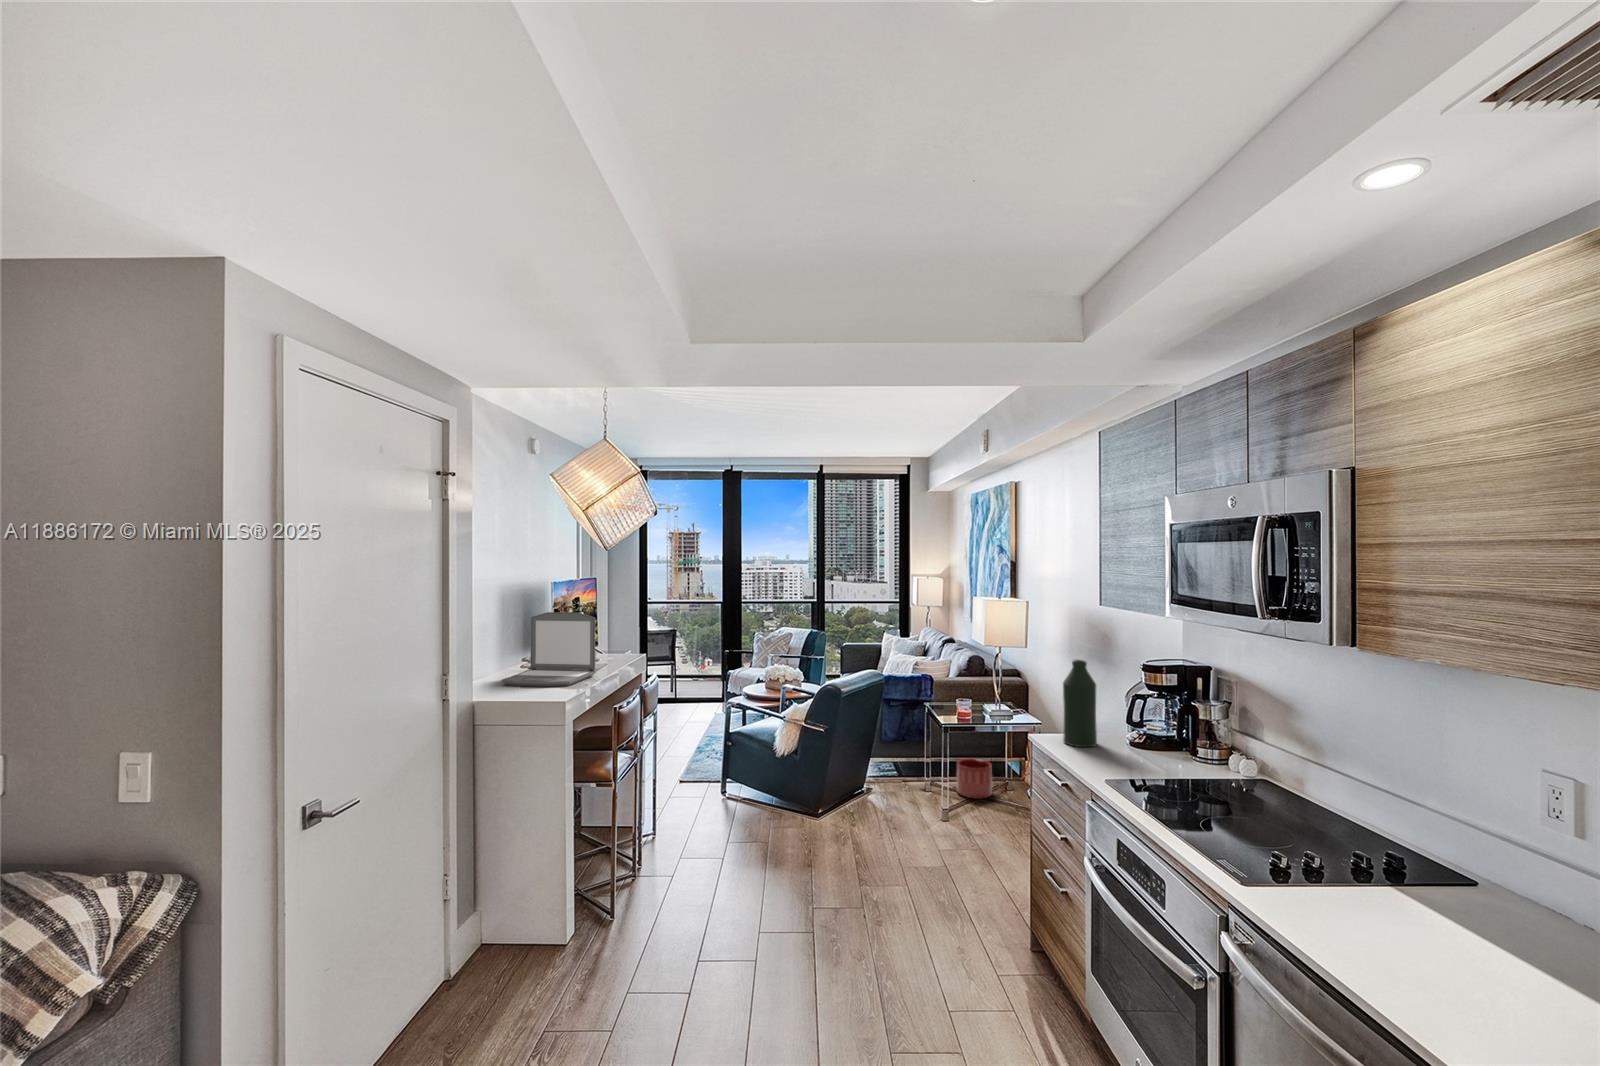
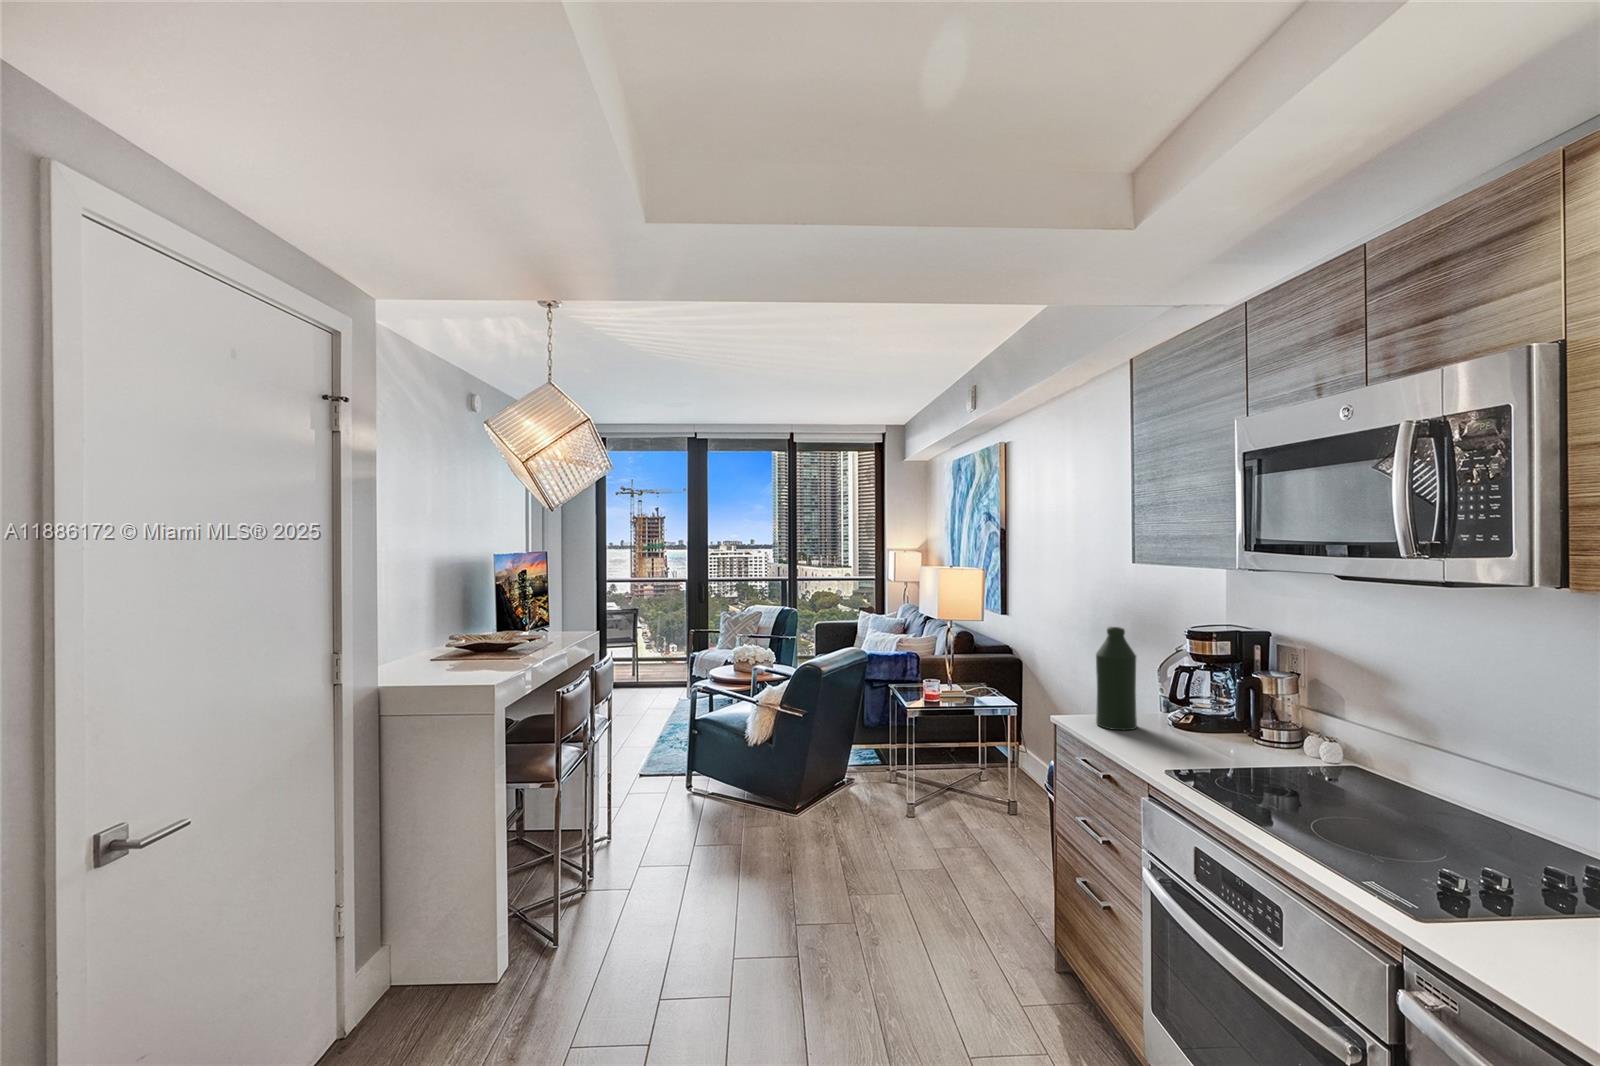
laptop: present [501,612,596,686] -> none [420,582,538,669]
planter: present [957,758,992,799] -> none [946,743,985,787]

